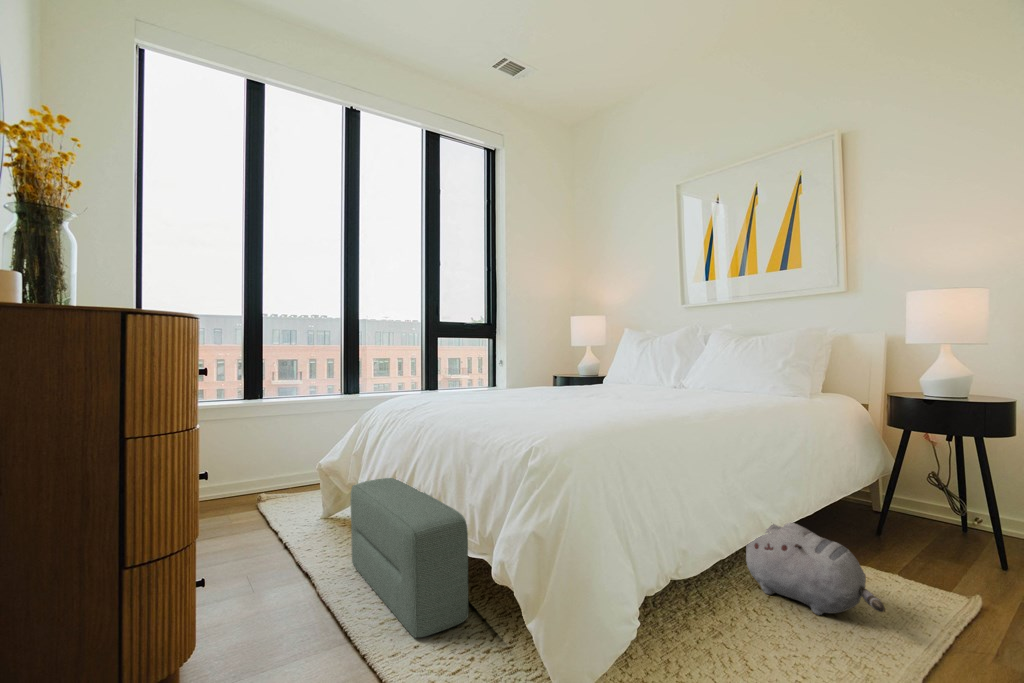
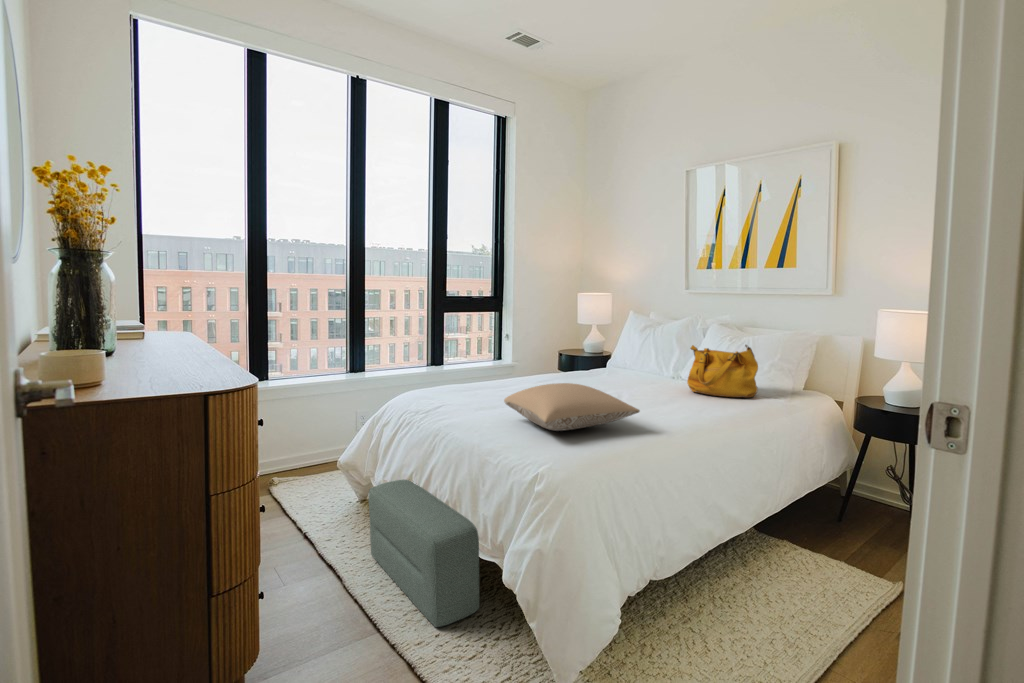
handbag: none [697,340,774,396] -> present [687,345,758,398]
pillow: none [500,366,649,413] -> present [504,383,640,431]
plush toy: present [746,523,885,615] -> none [714,519,828,606]

